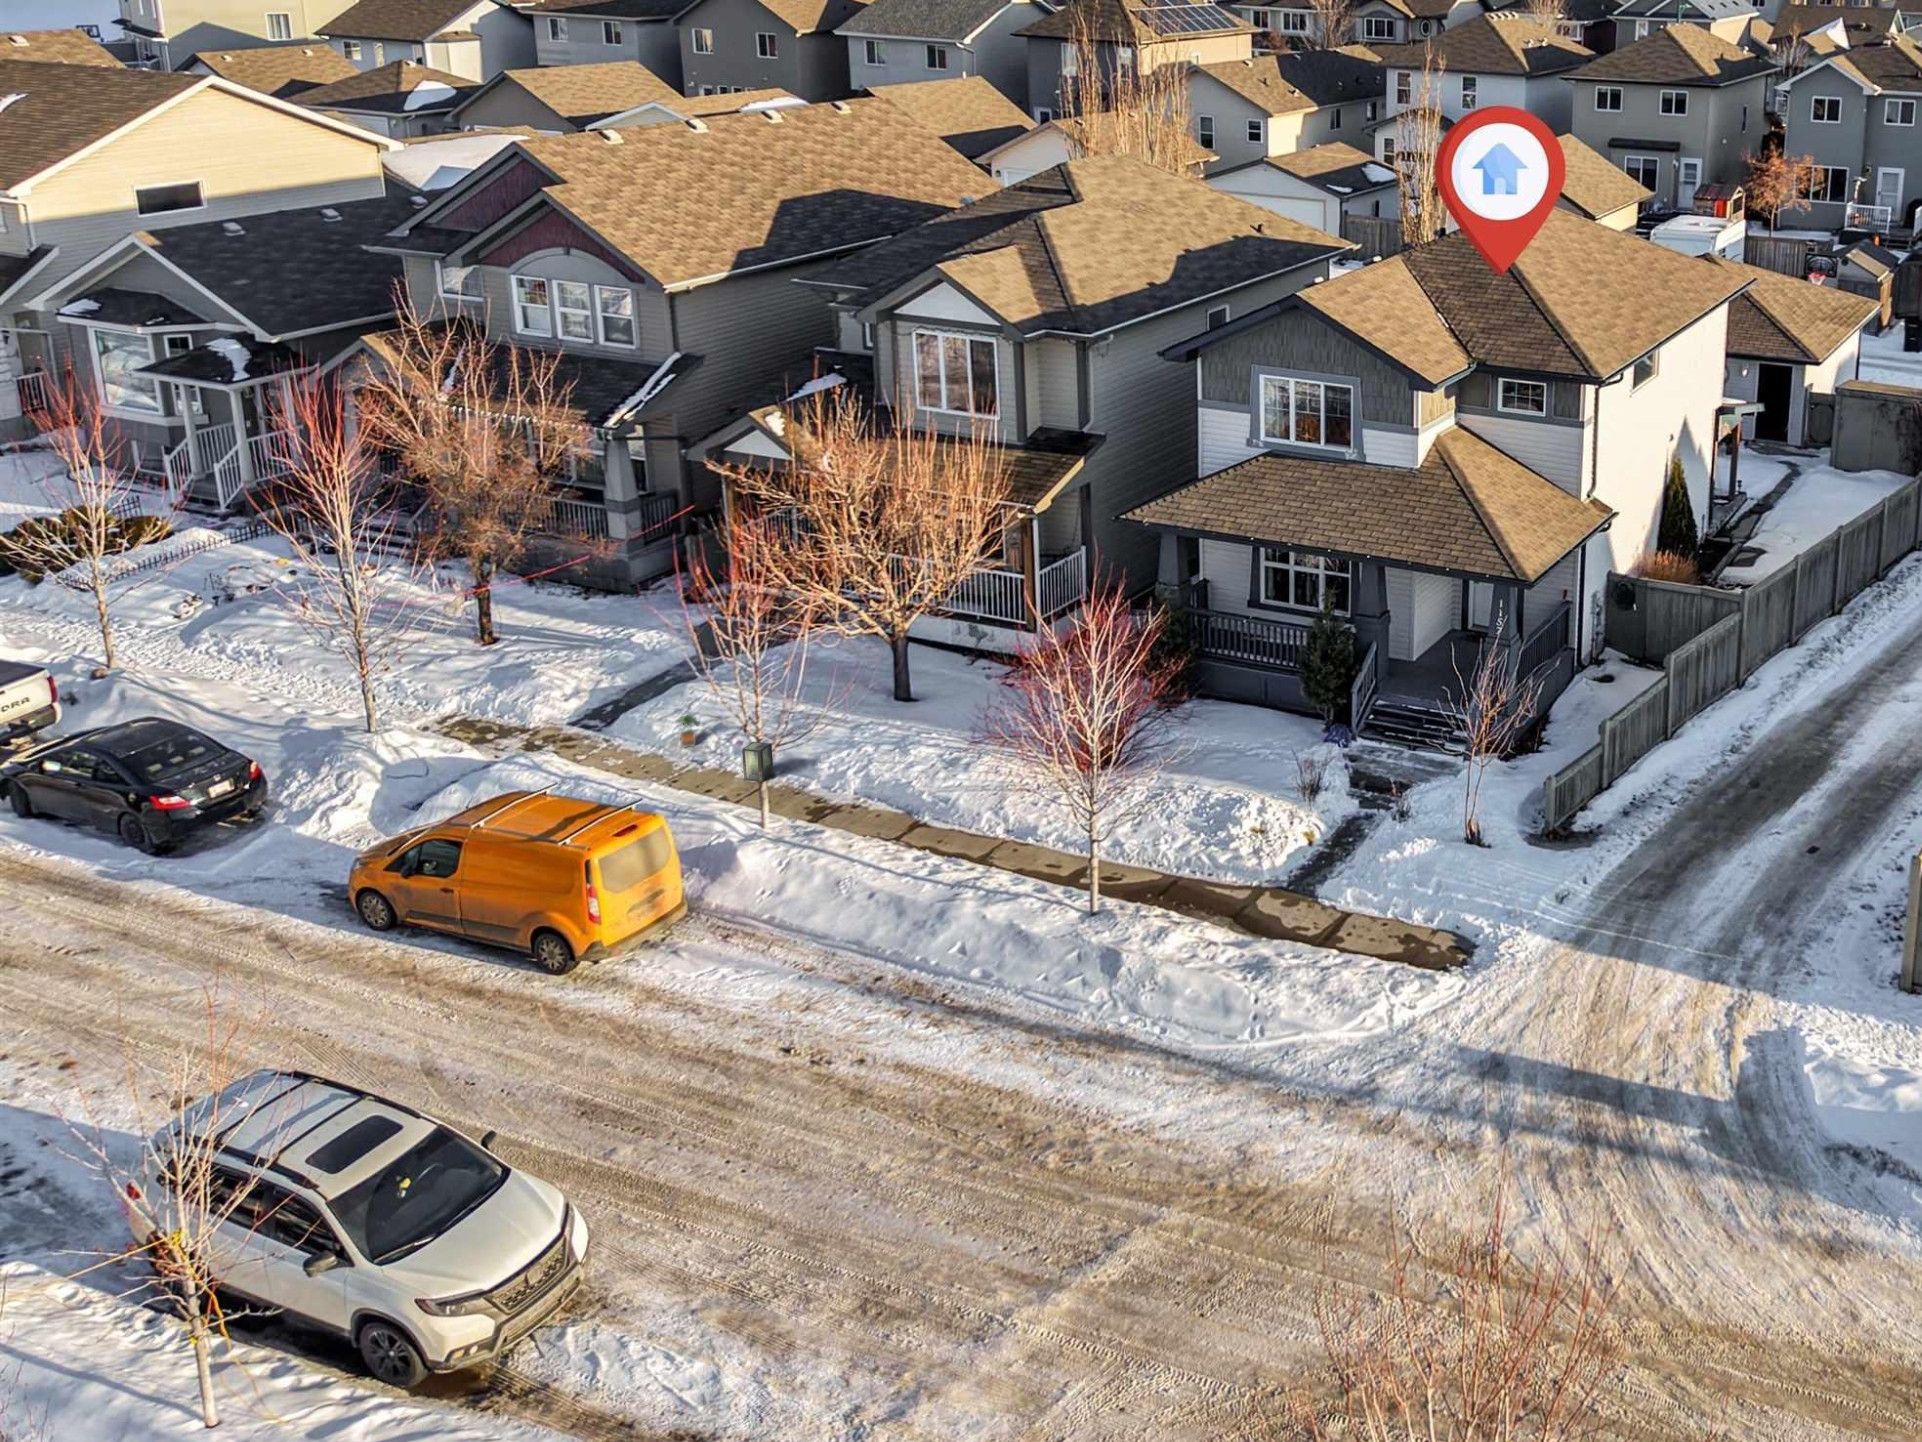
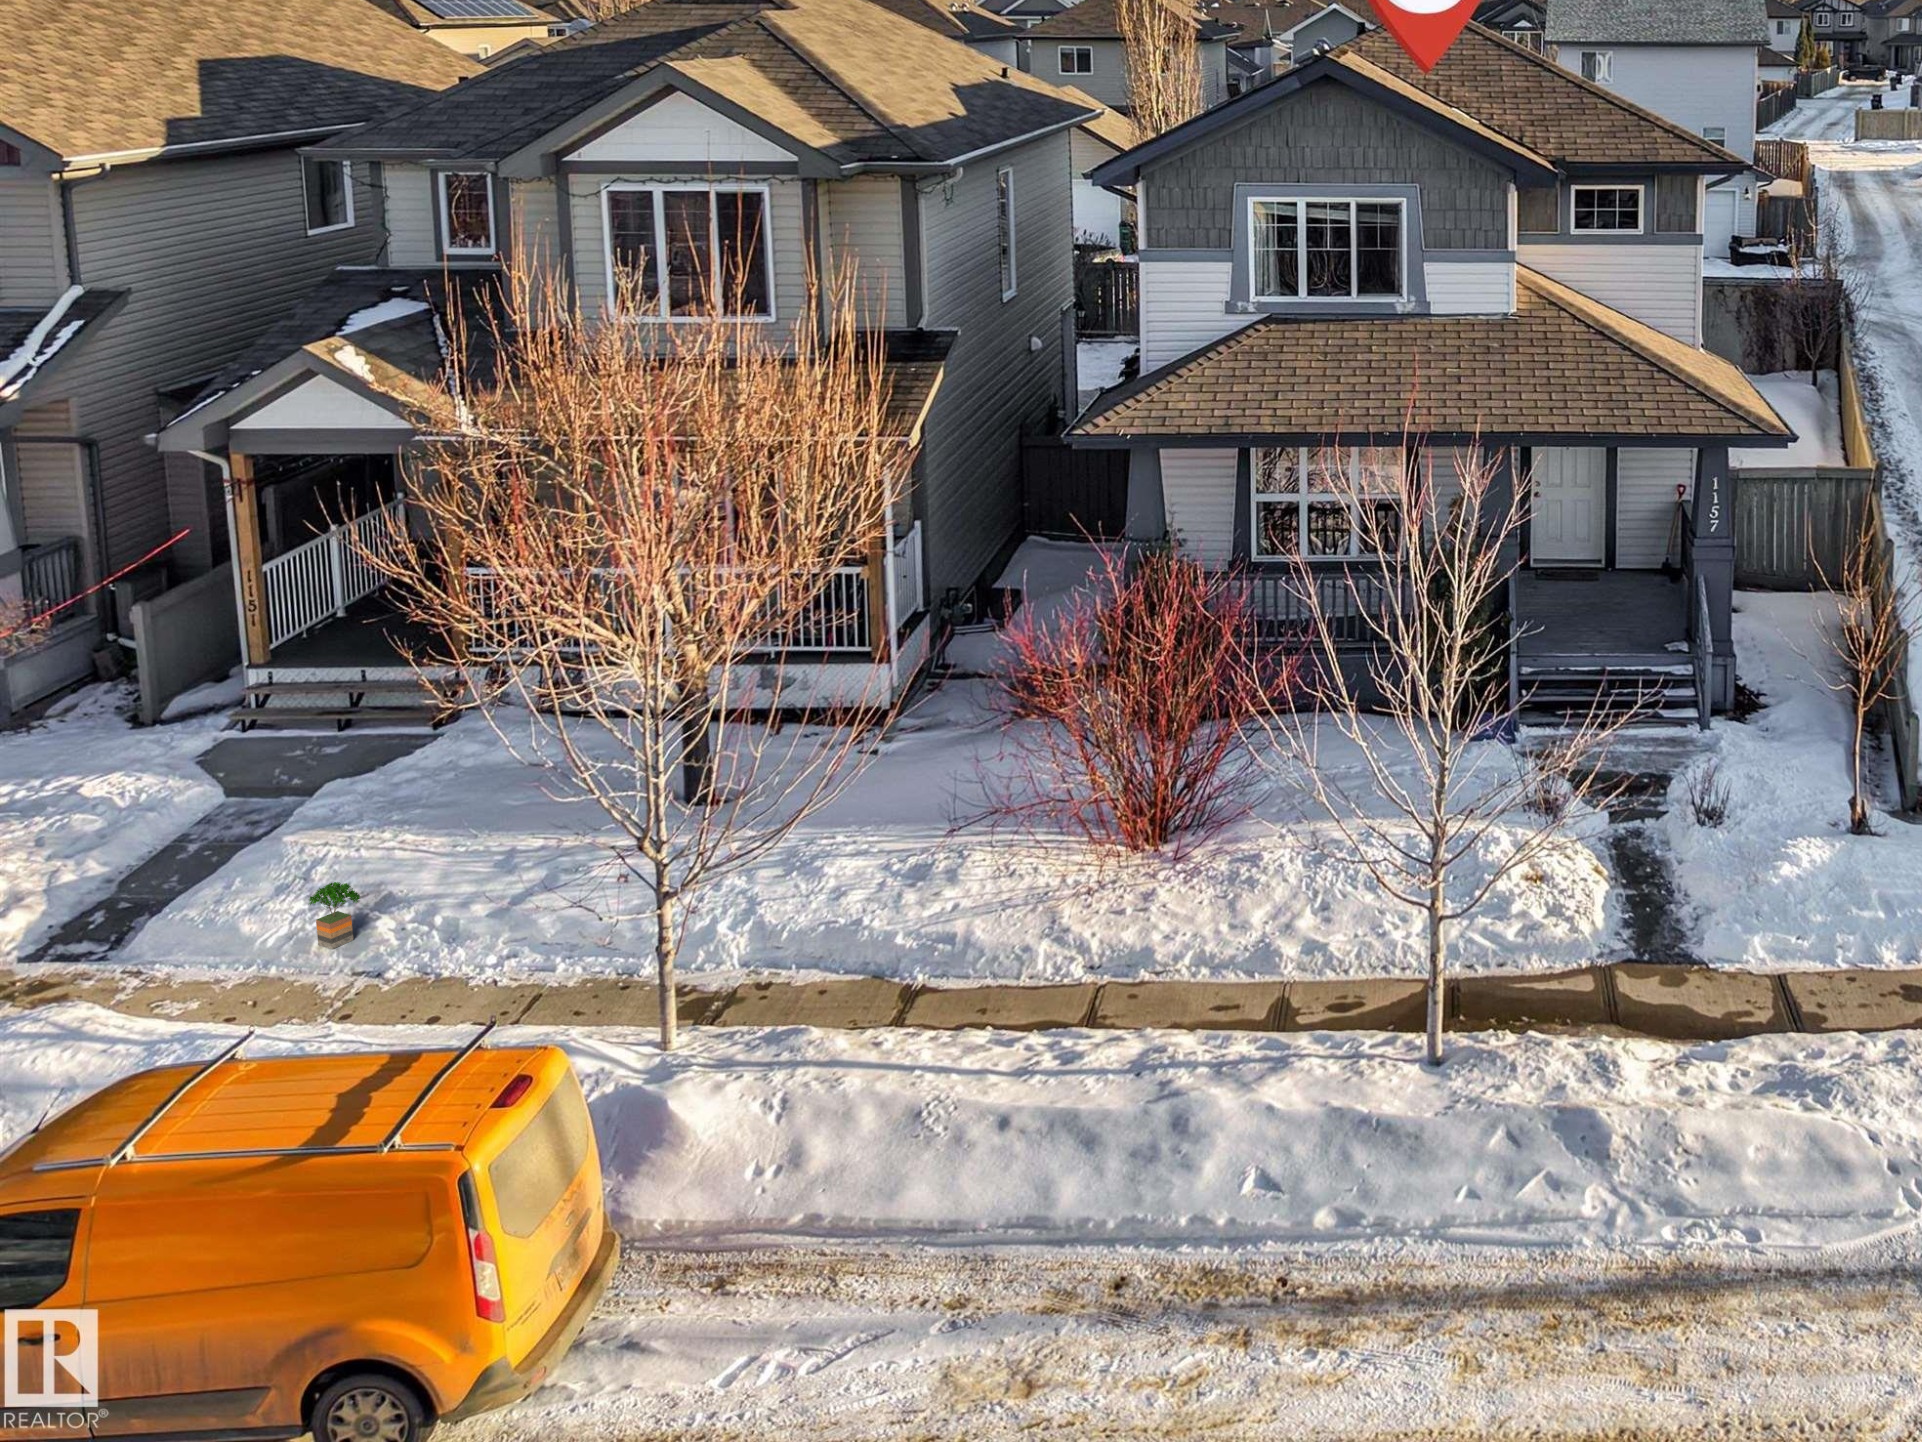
storage box: present [742,742,774,782] -> none [499,900,556,979]

